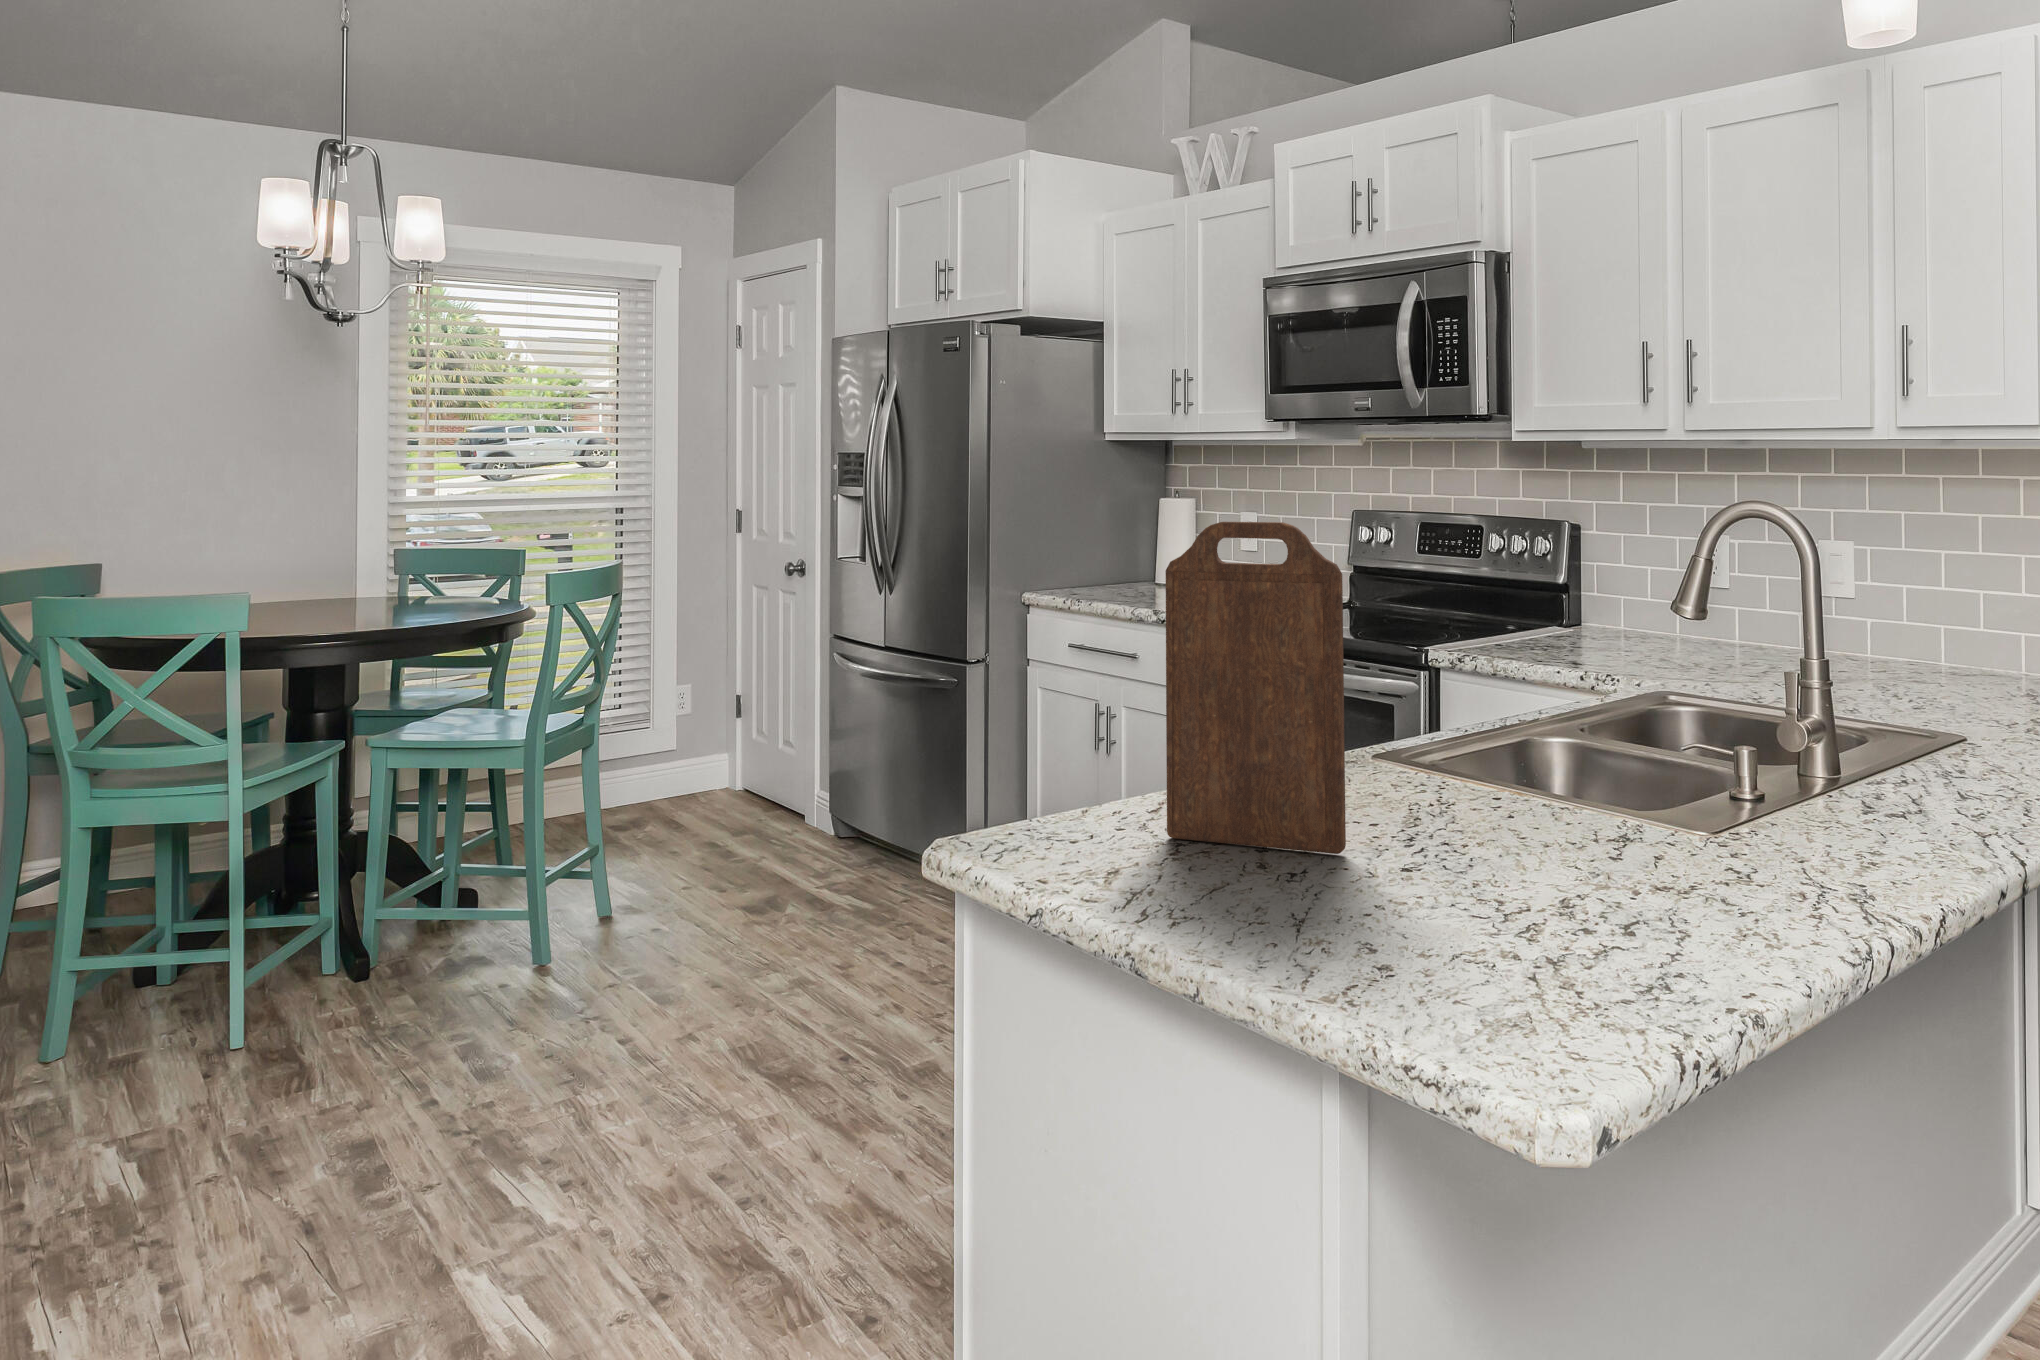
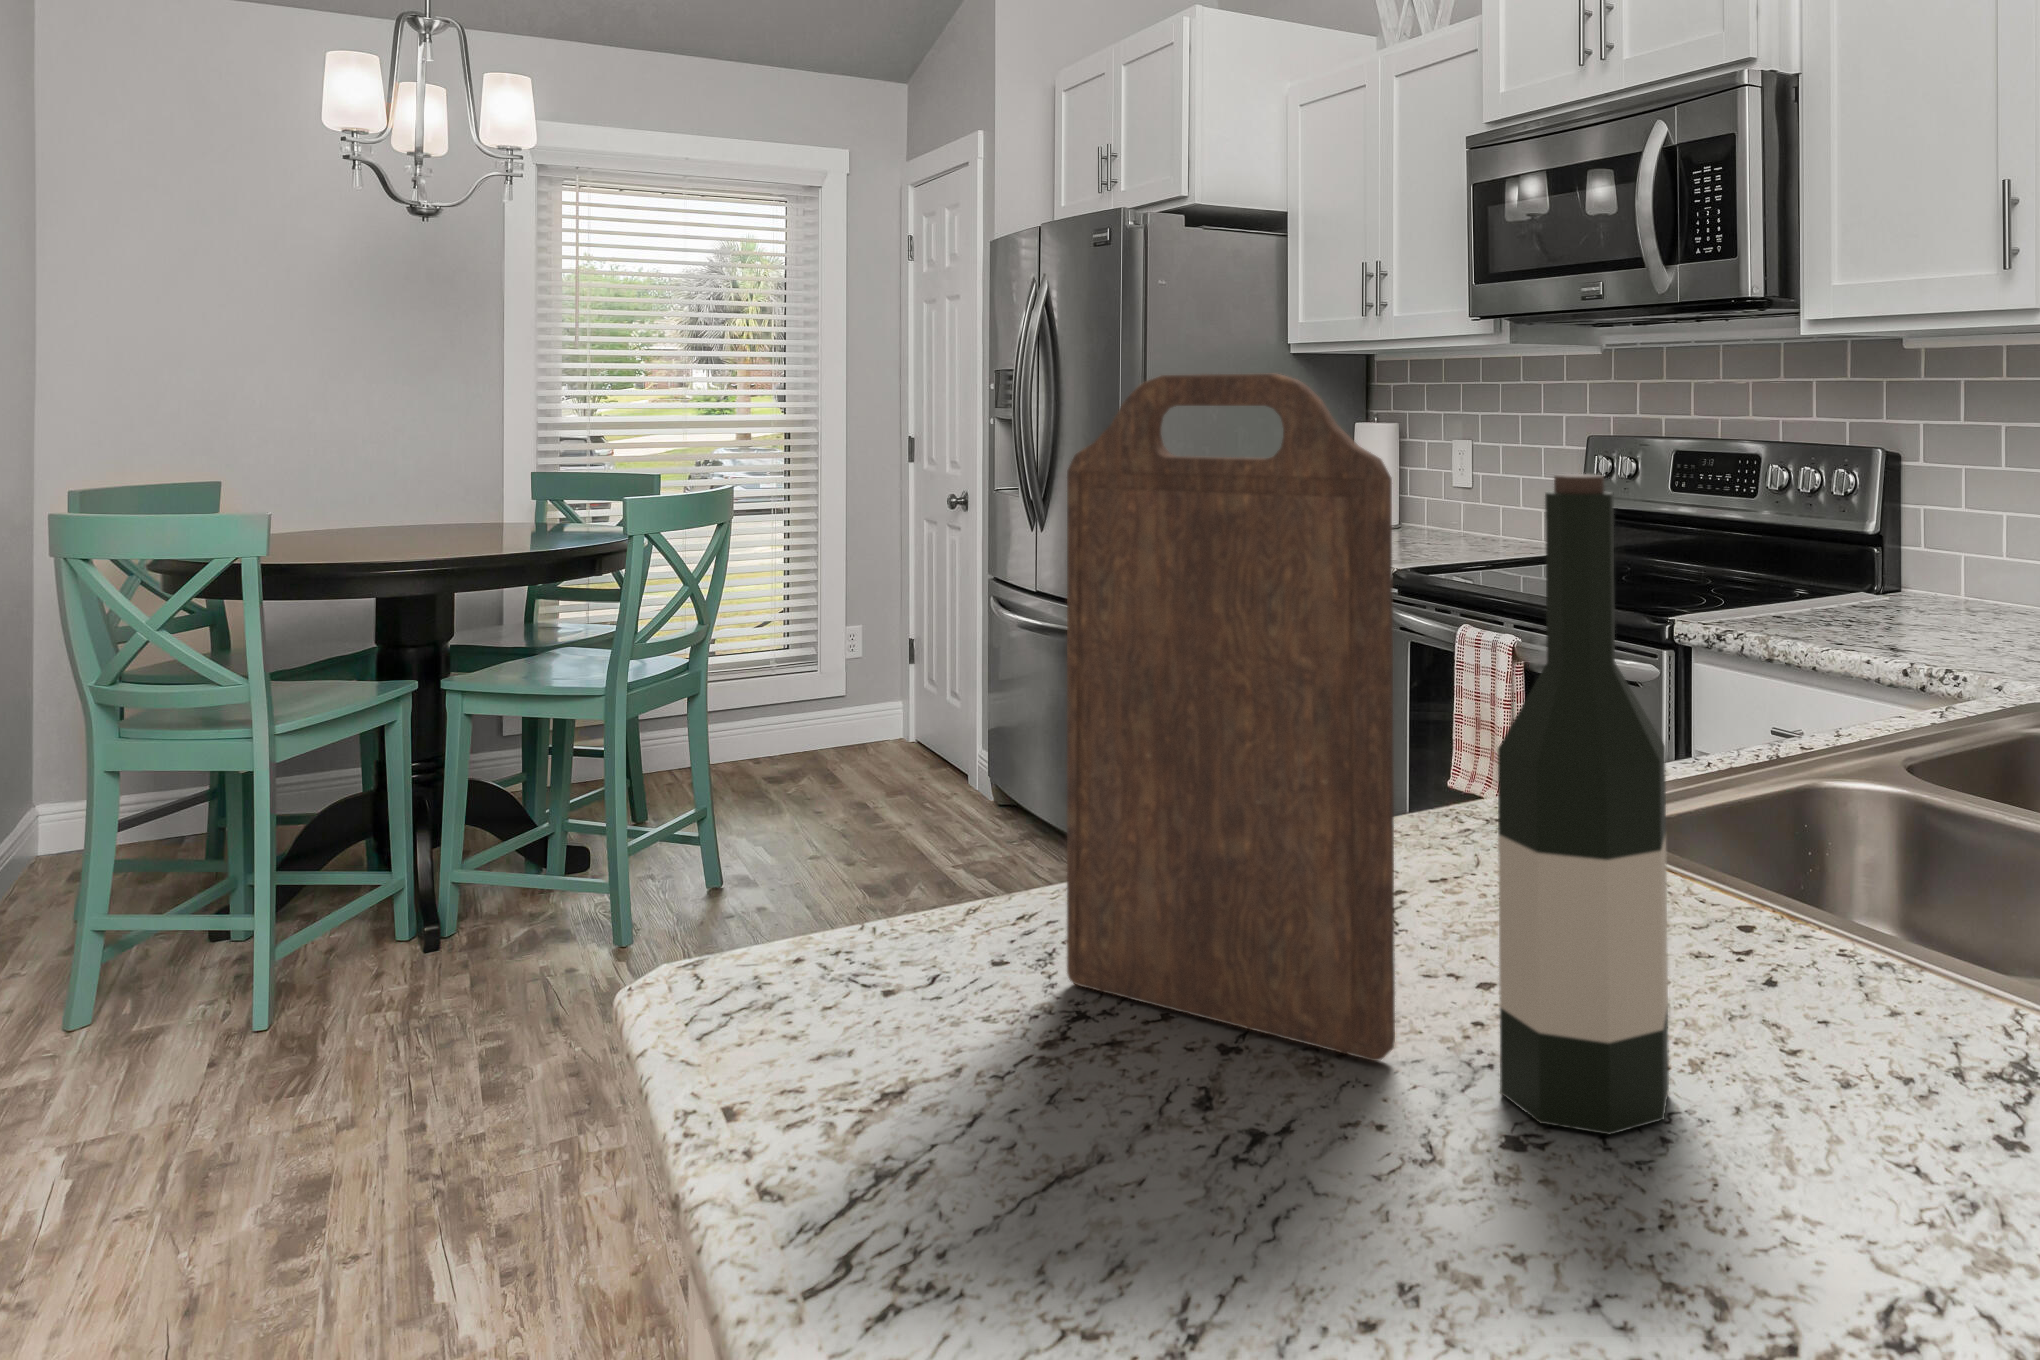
wine bottle: none [1396,571,1473,869] -> present [1498,474,1669,1135]

